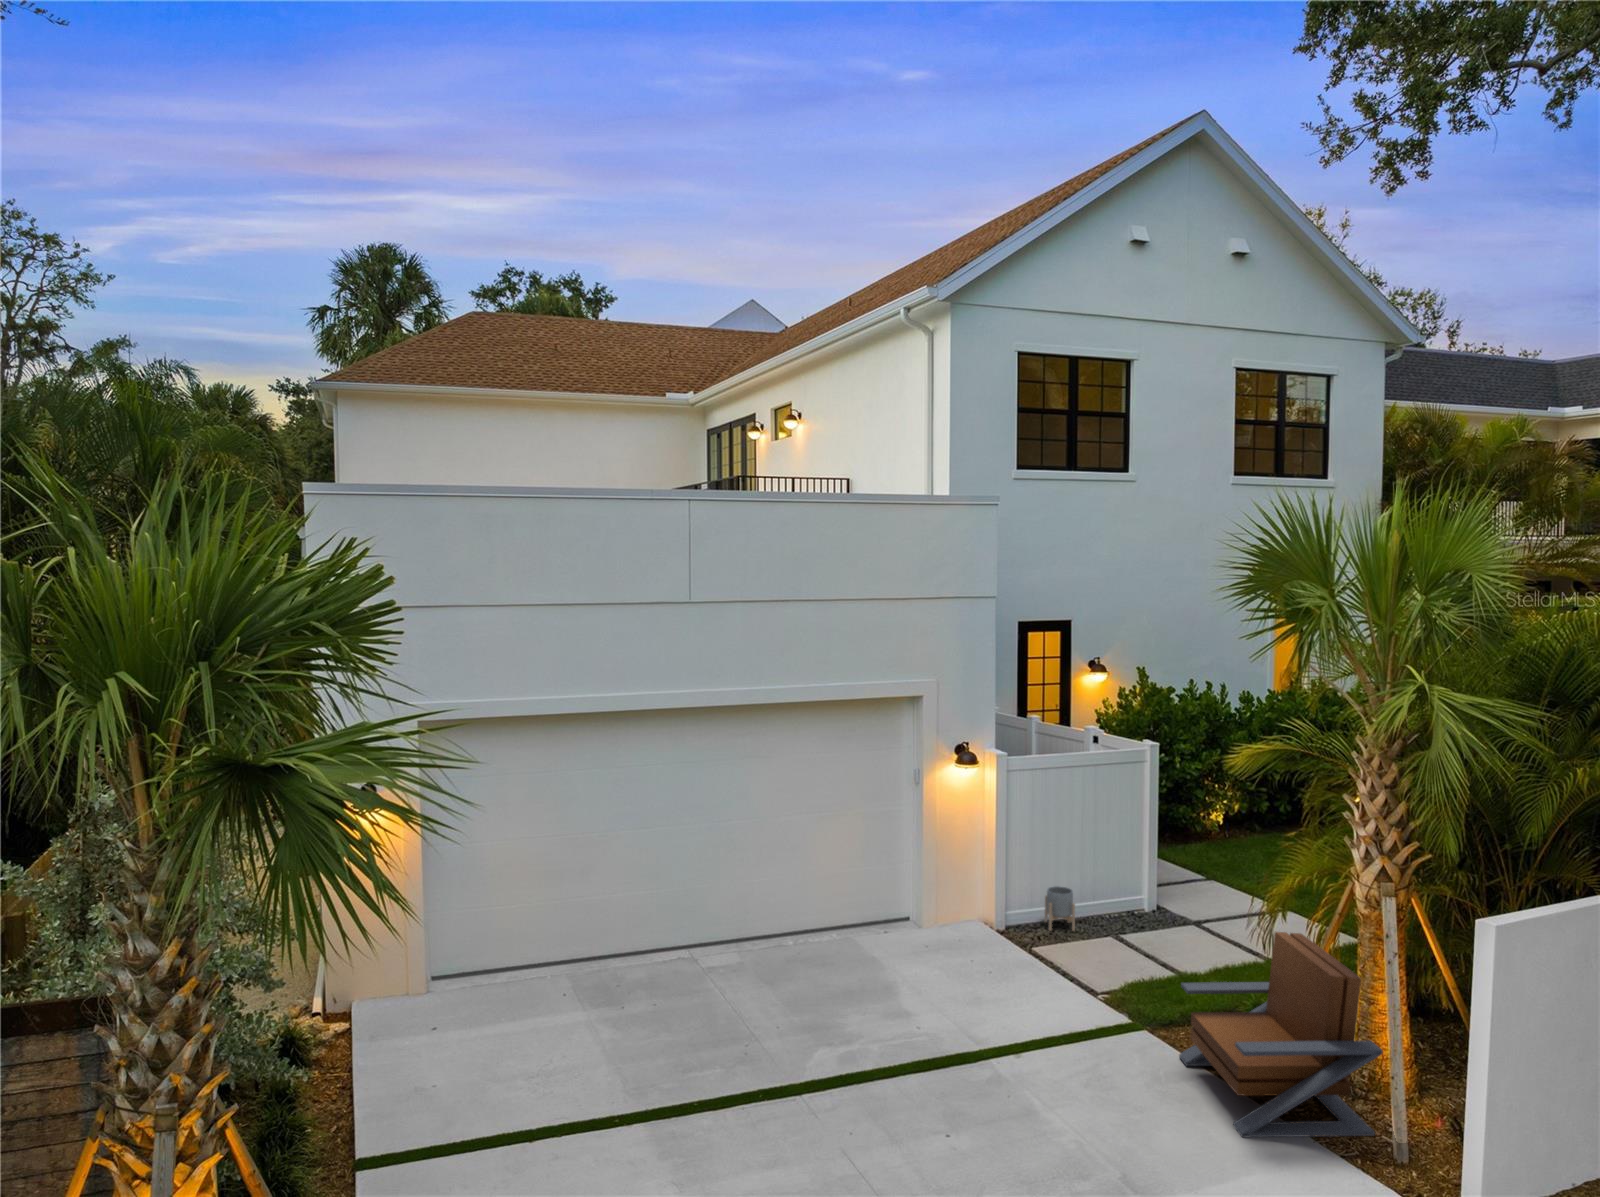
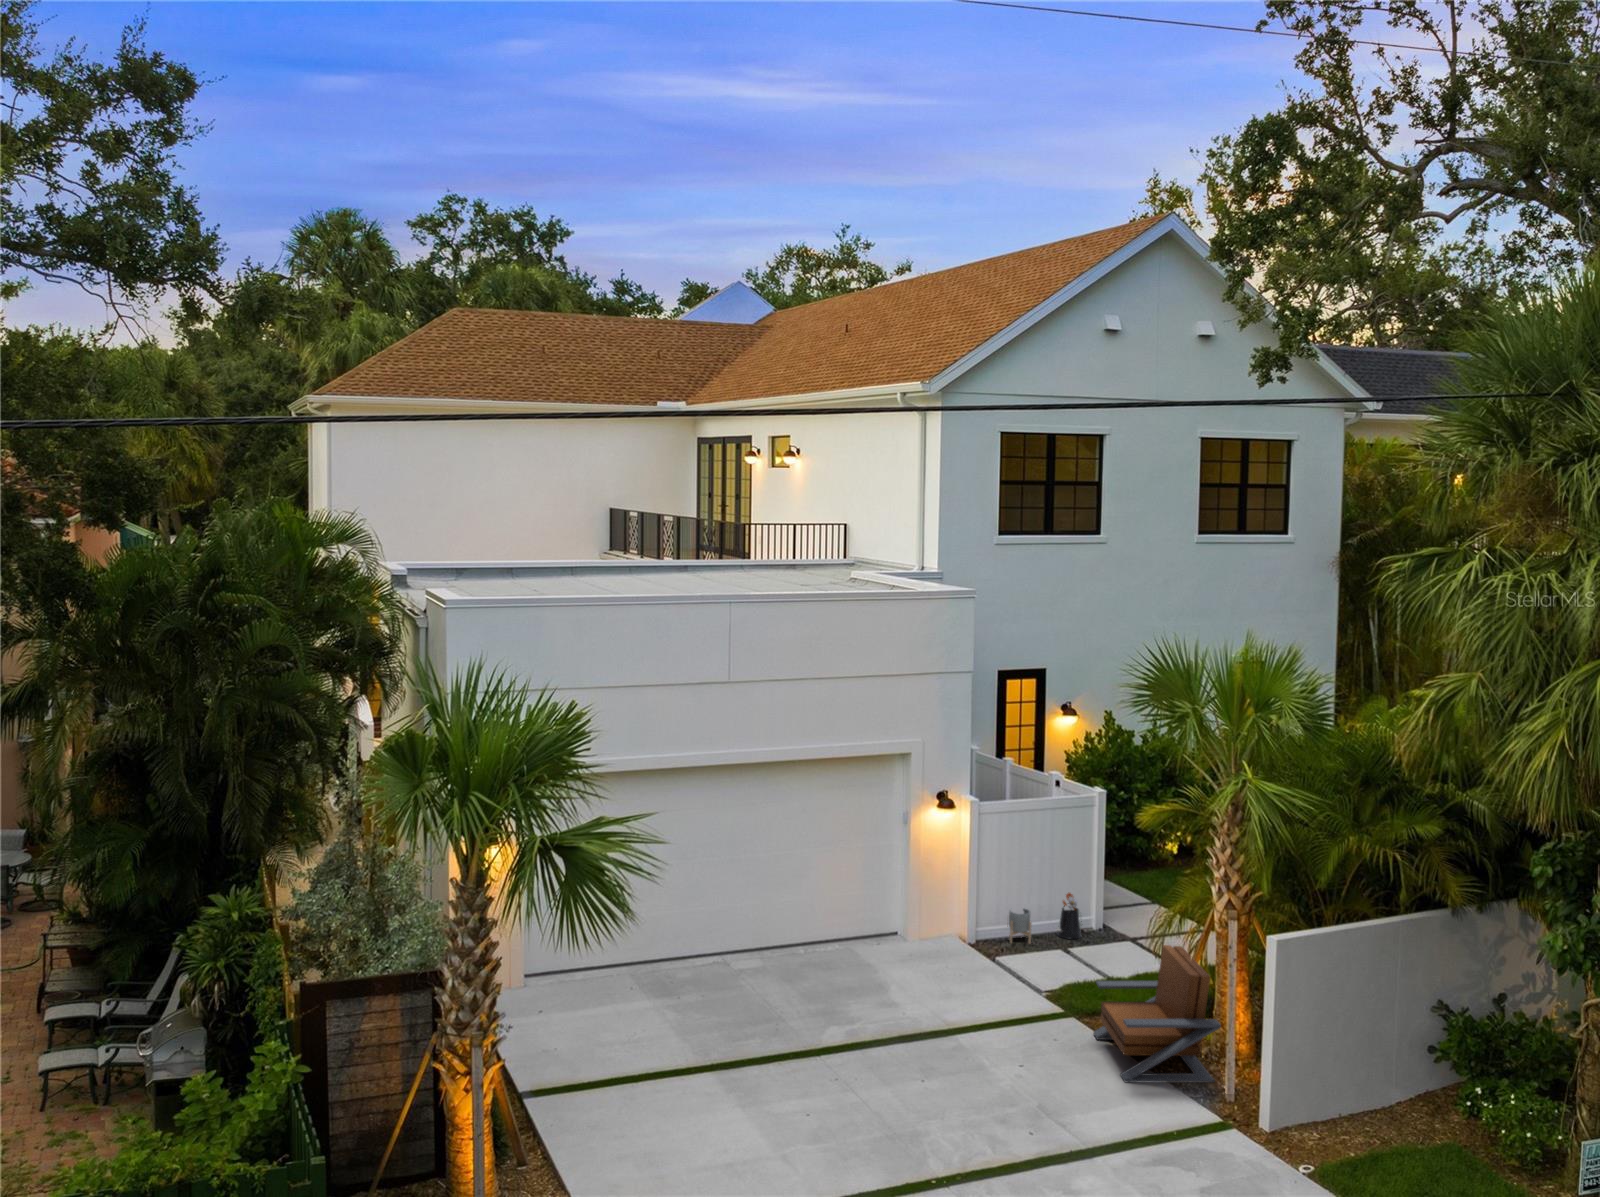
watering can: none [1105,866,1137,925] -> present [1057,893,1081,939]

